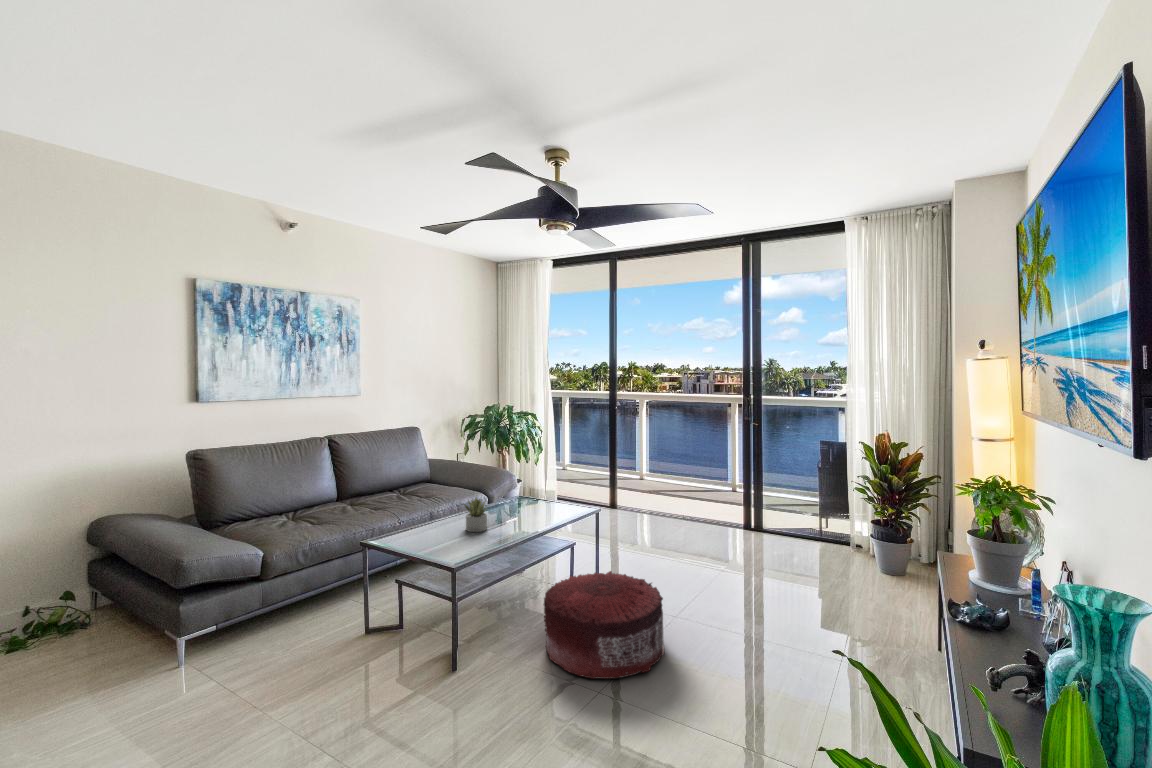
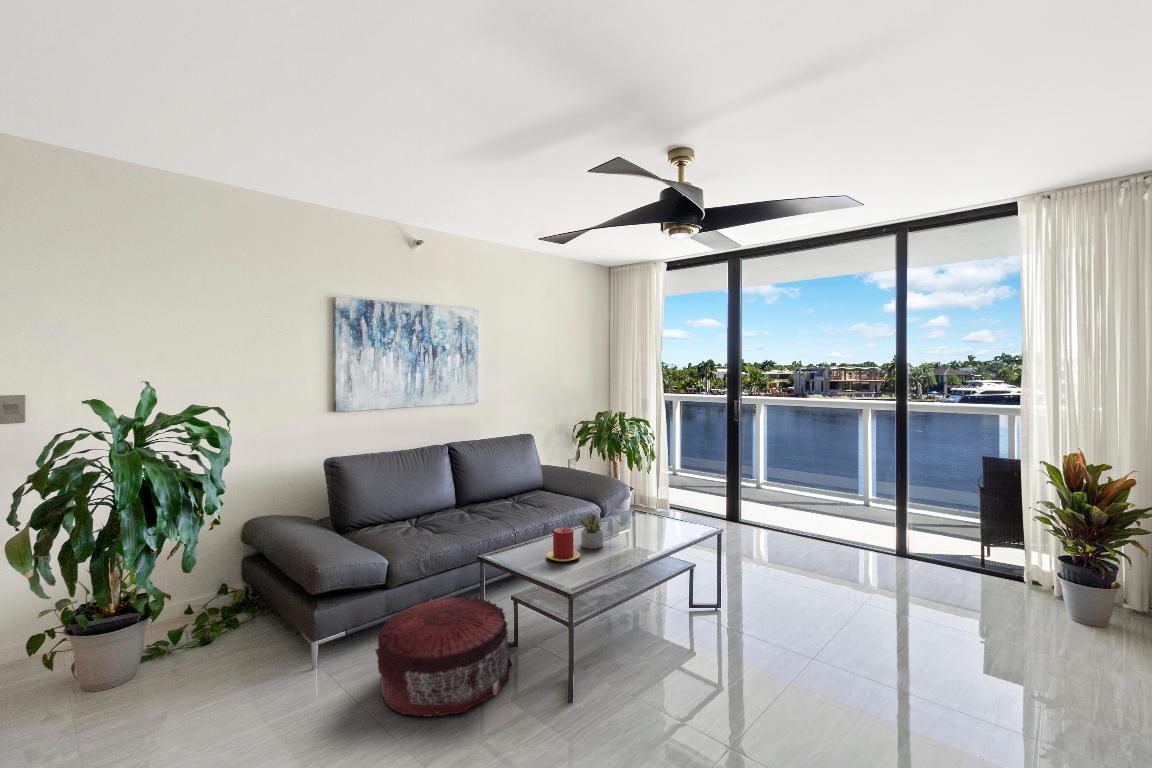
candle: none [430,512,464,544] -> present [547,527,580,562]
pouf: present [544,571,664,679] -> present [375,596,513,717]

